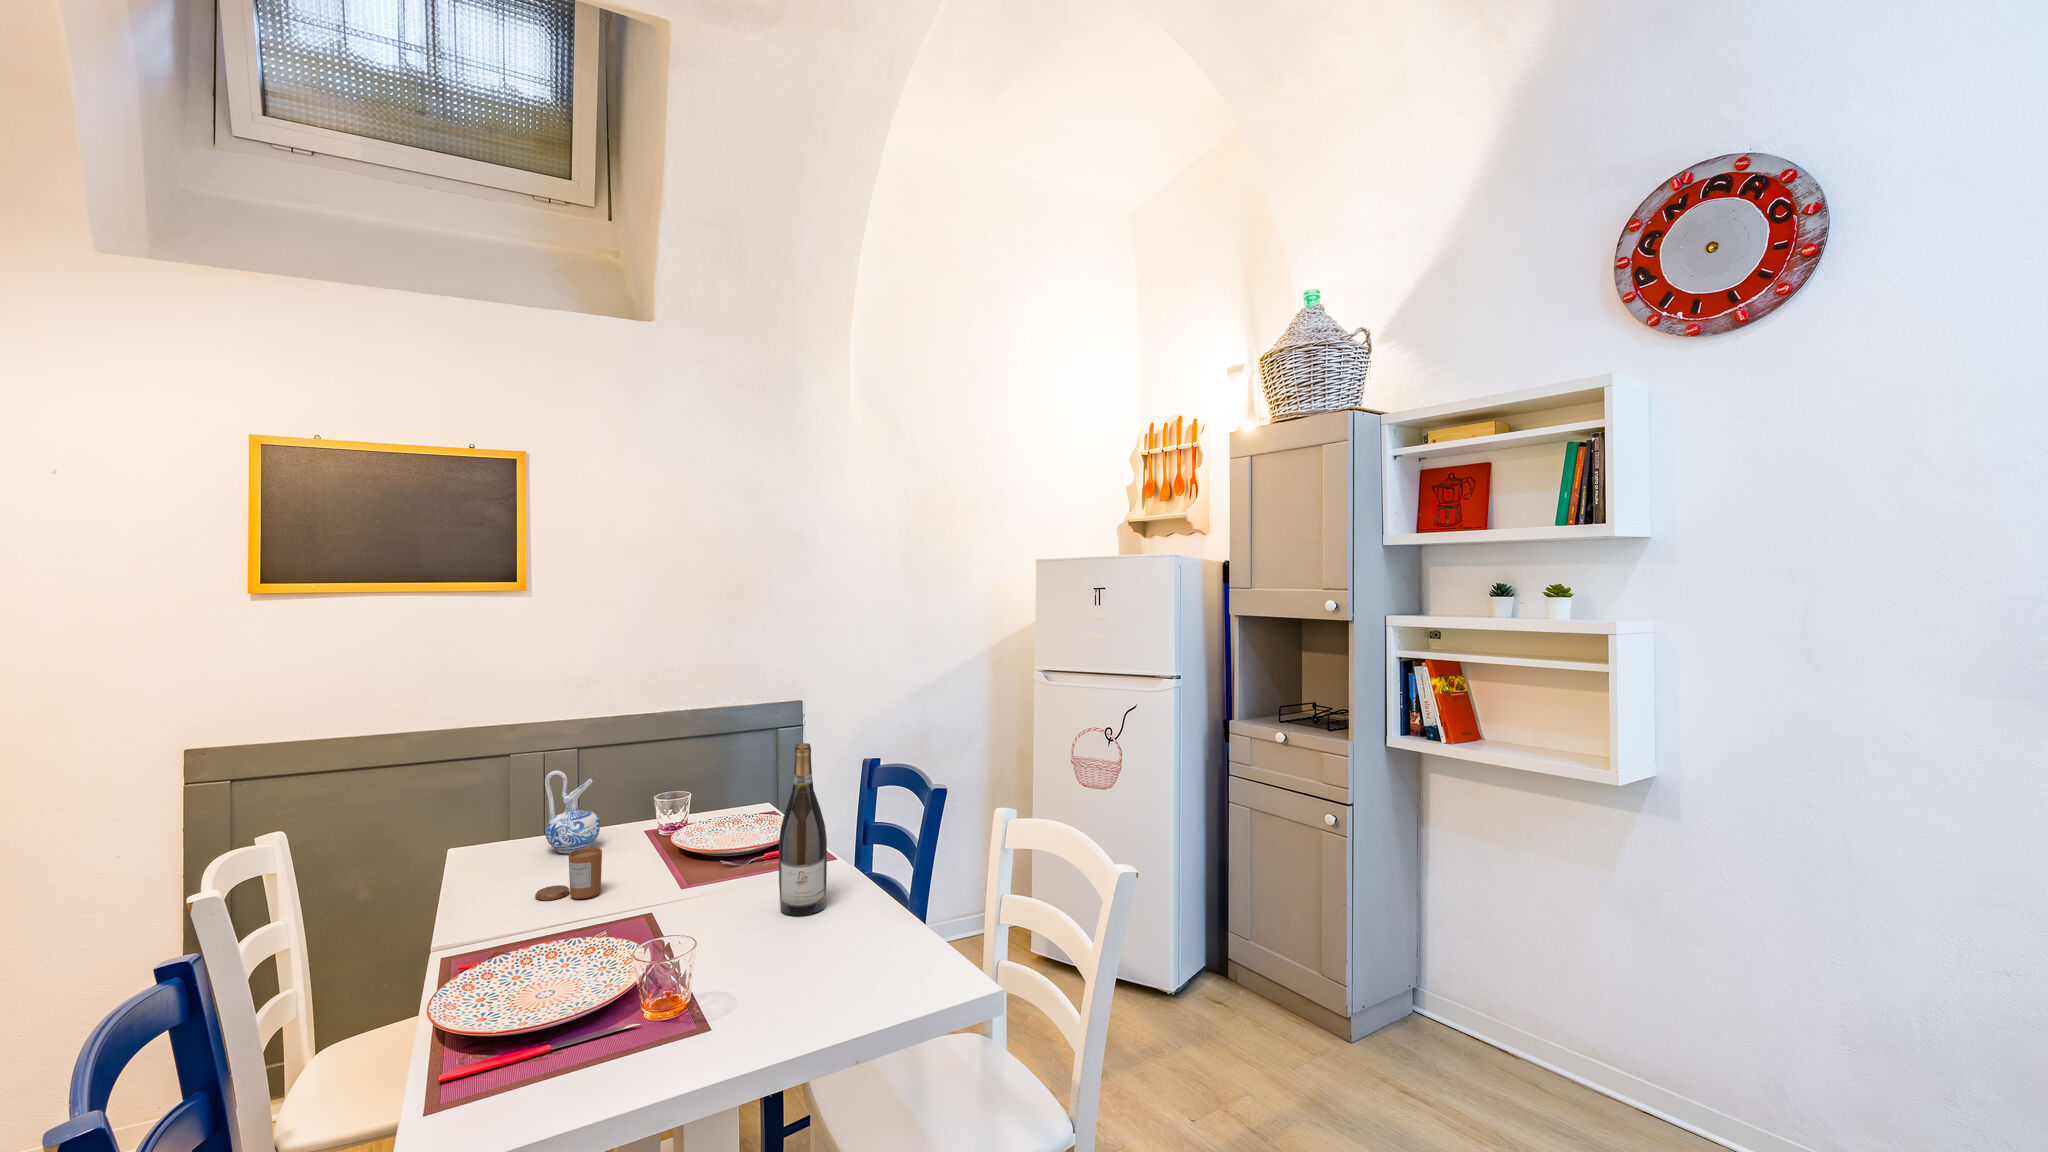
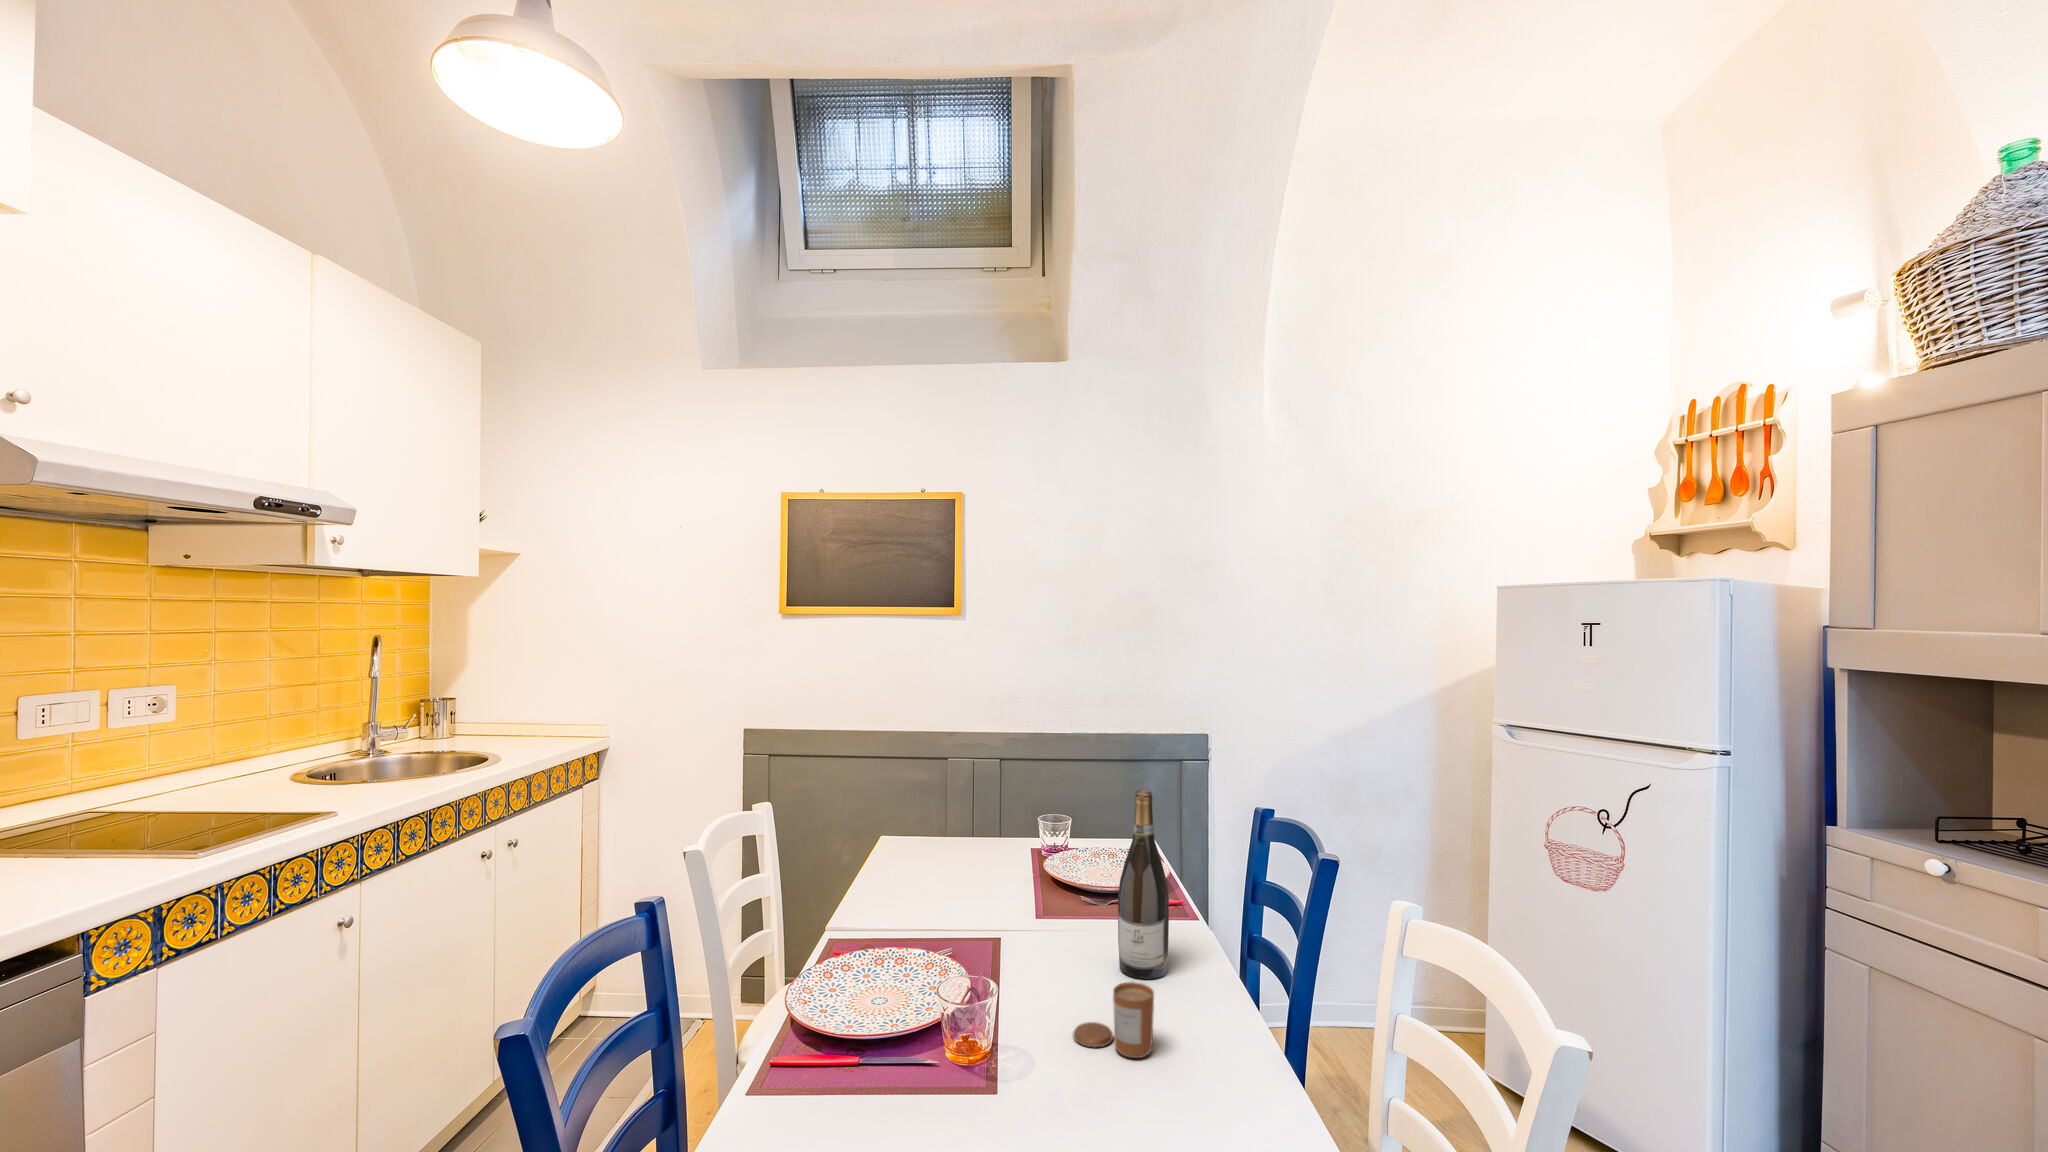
ceramic pitcher: present [545,771,600,853] -> none [950,783,994,862]
candle: present [535,848,602,900] -> present [1073,982,1154,1058]

